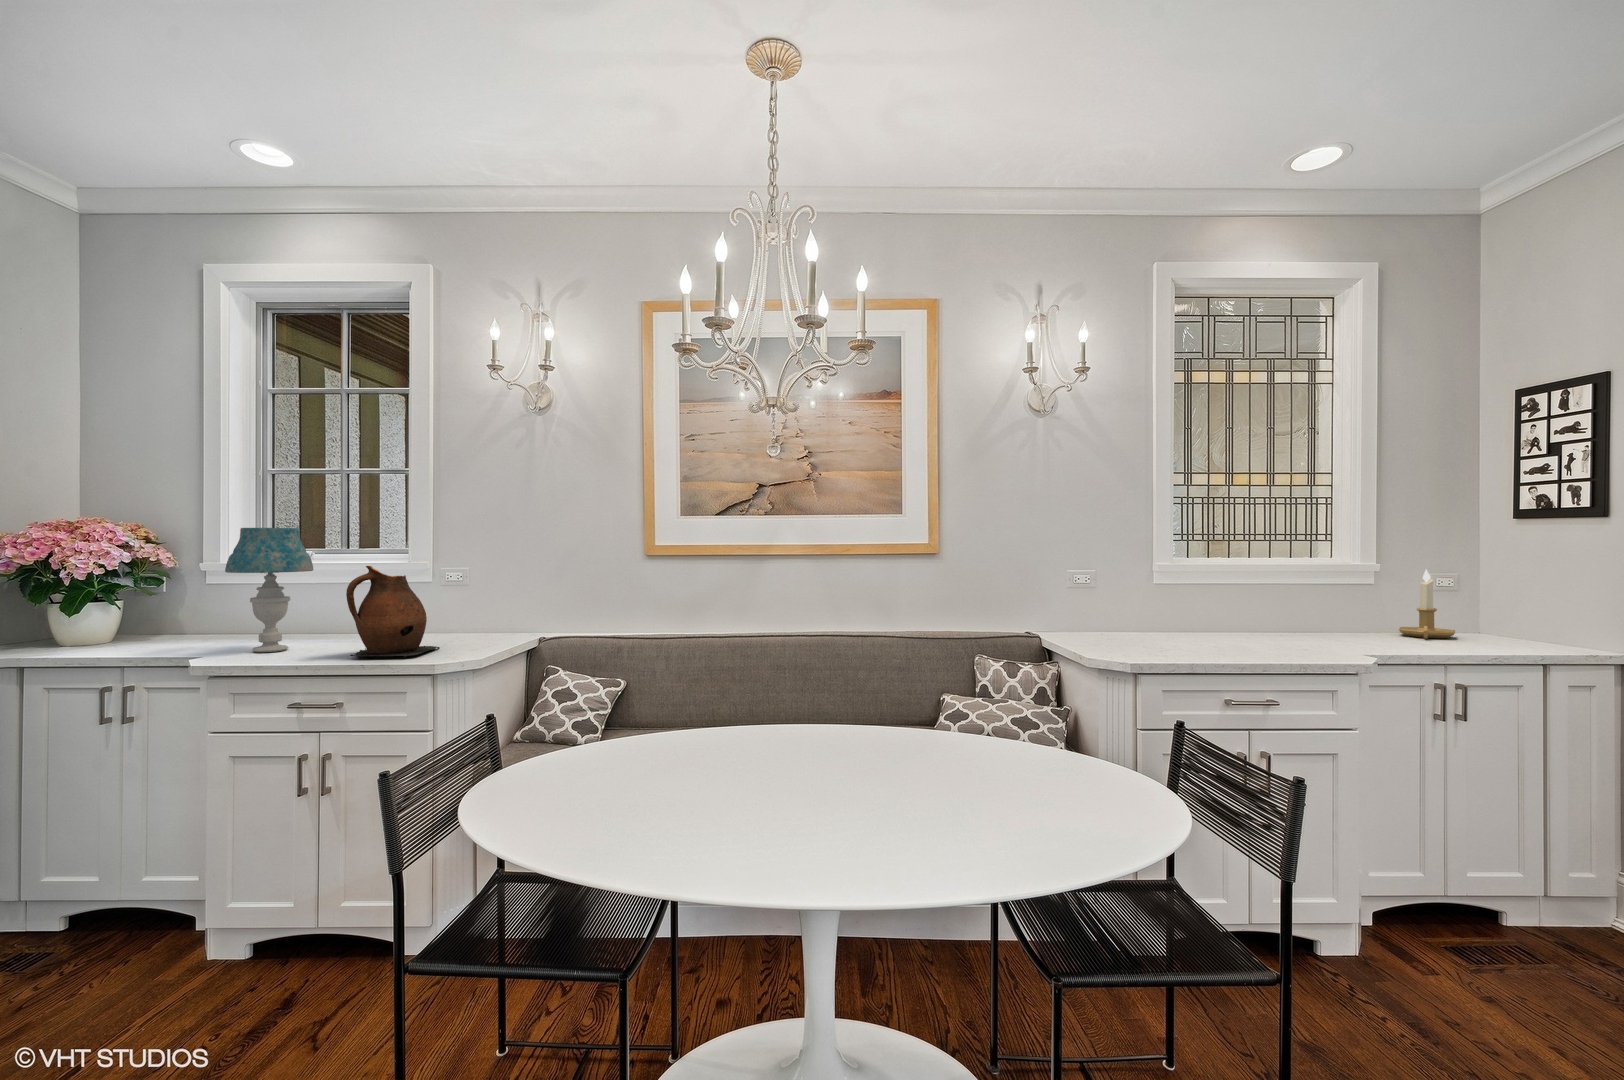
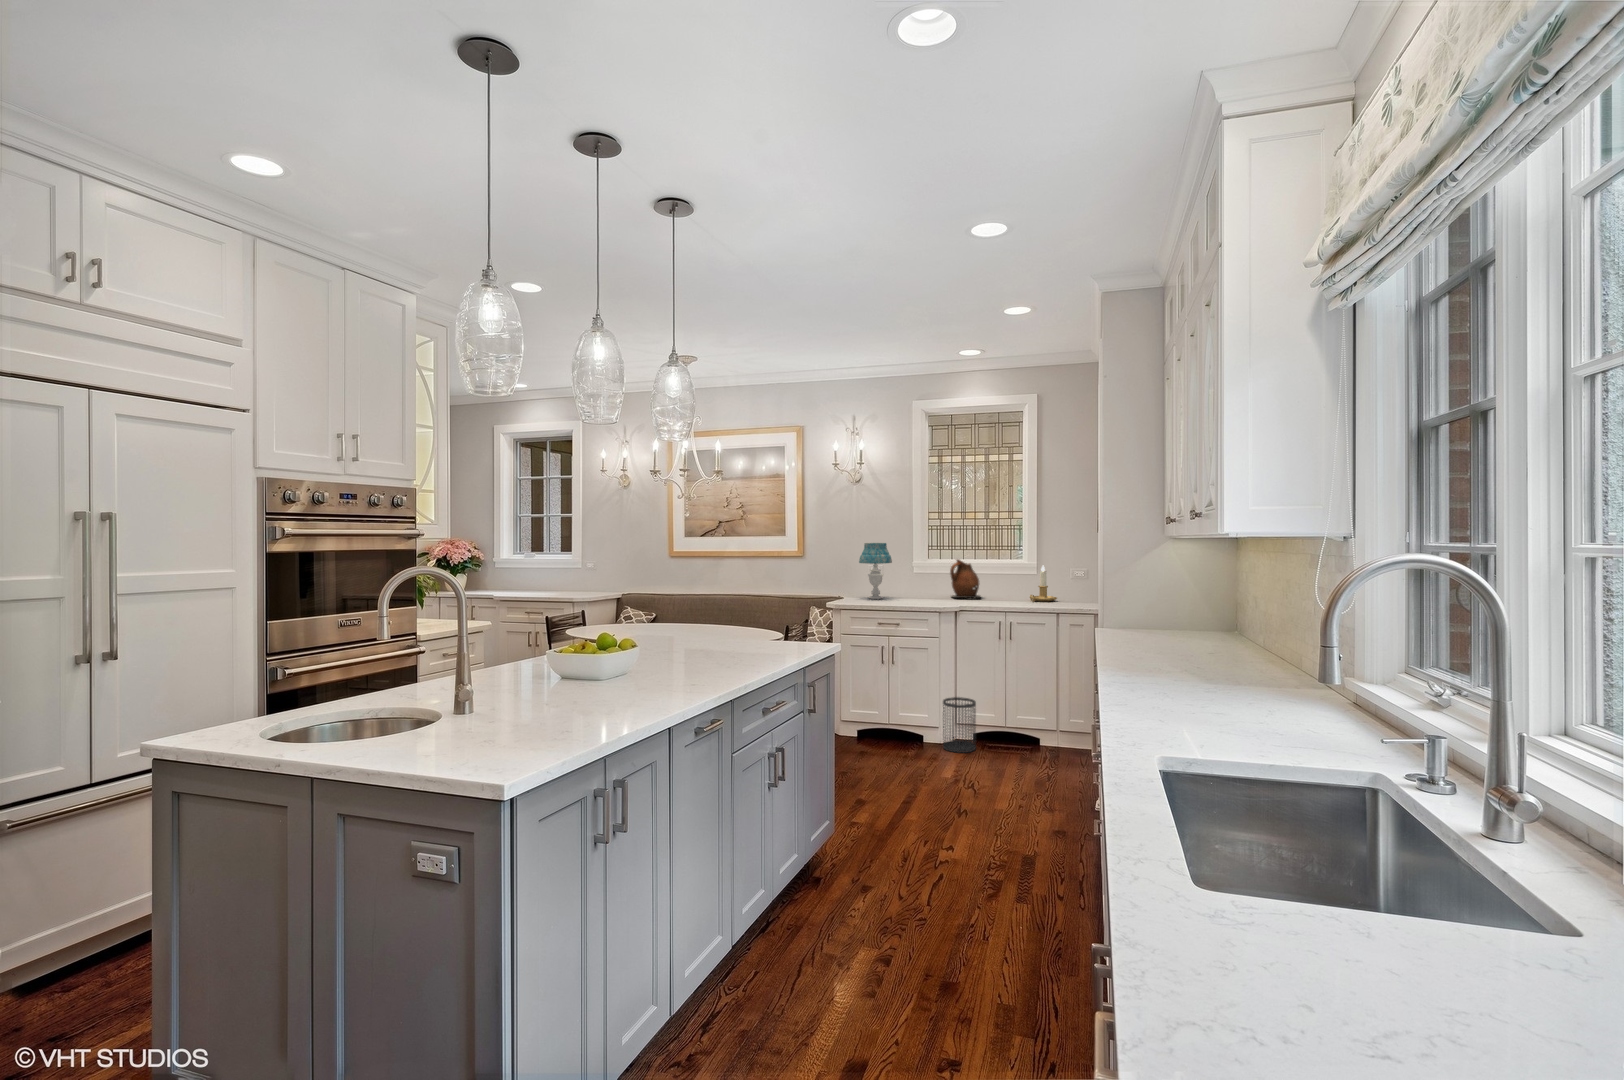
table lamp: present [225,528,313,652] -> present [859,543,892,599]
ceramic pitcher: present [346,566,440,657] -> present [950,559,981,598]
wastebasket: none [1379,853,1469,990] -> present [943,697,976,753]

